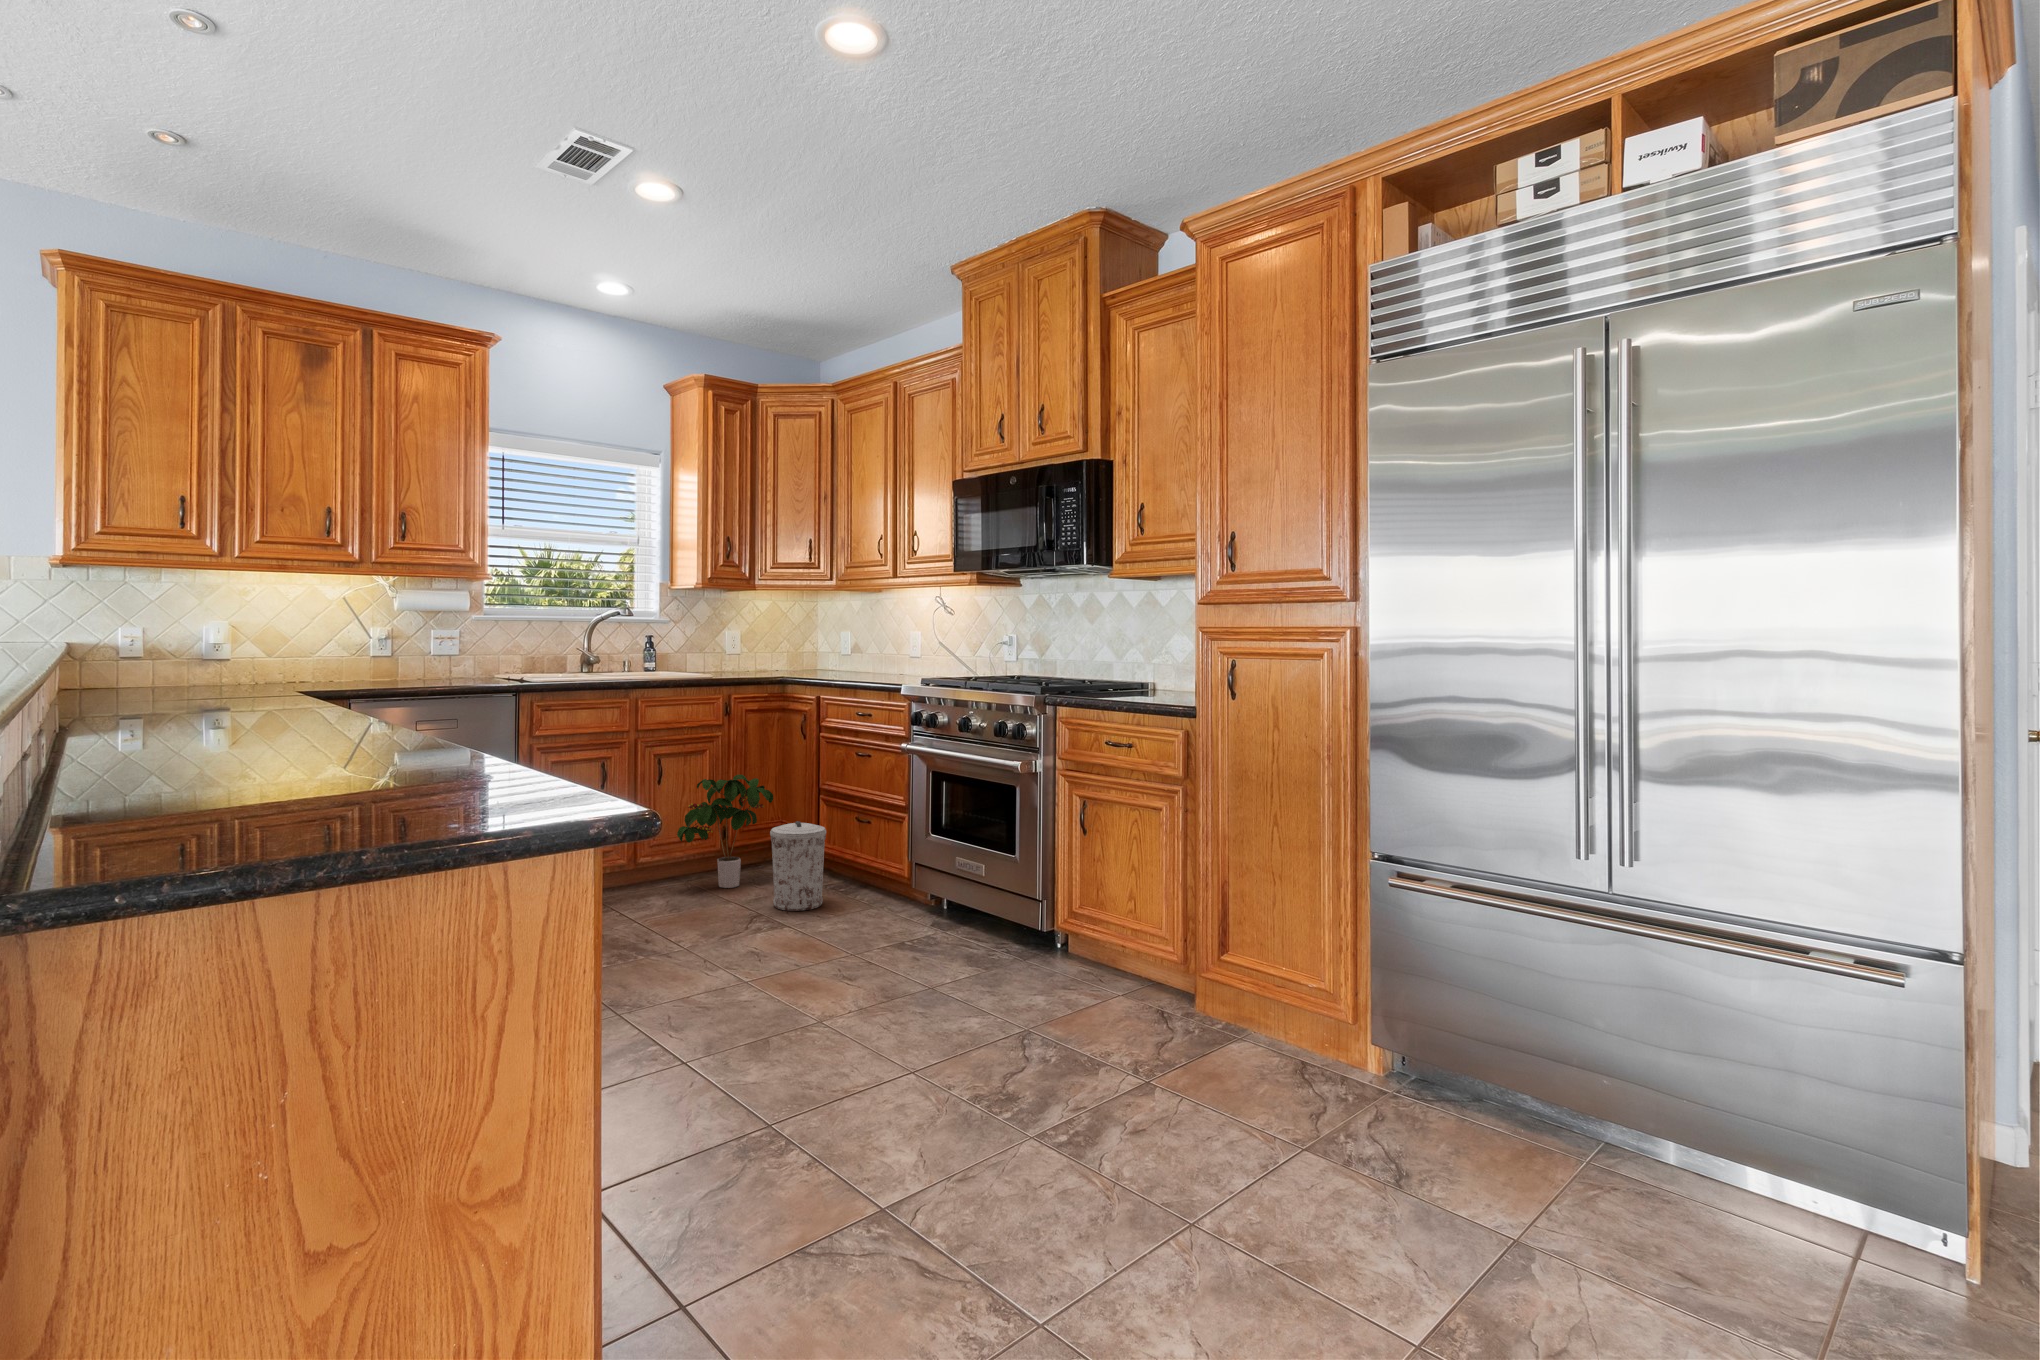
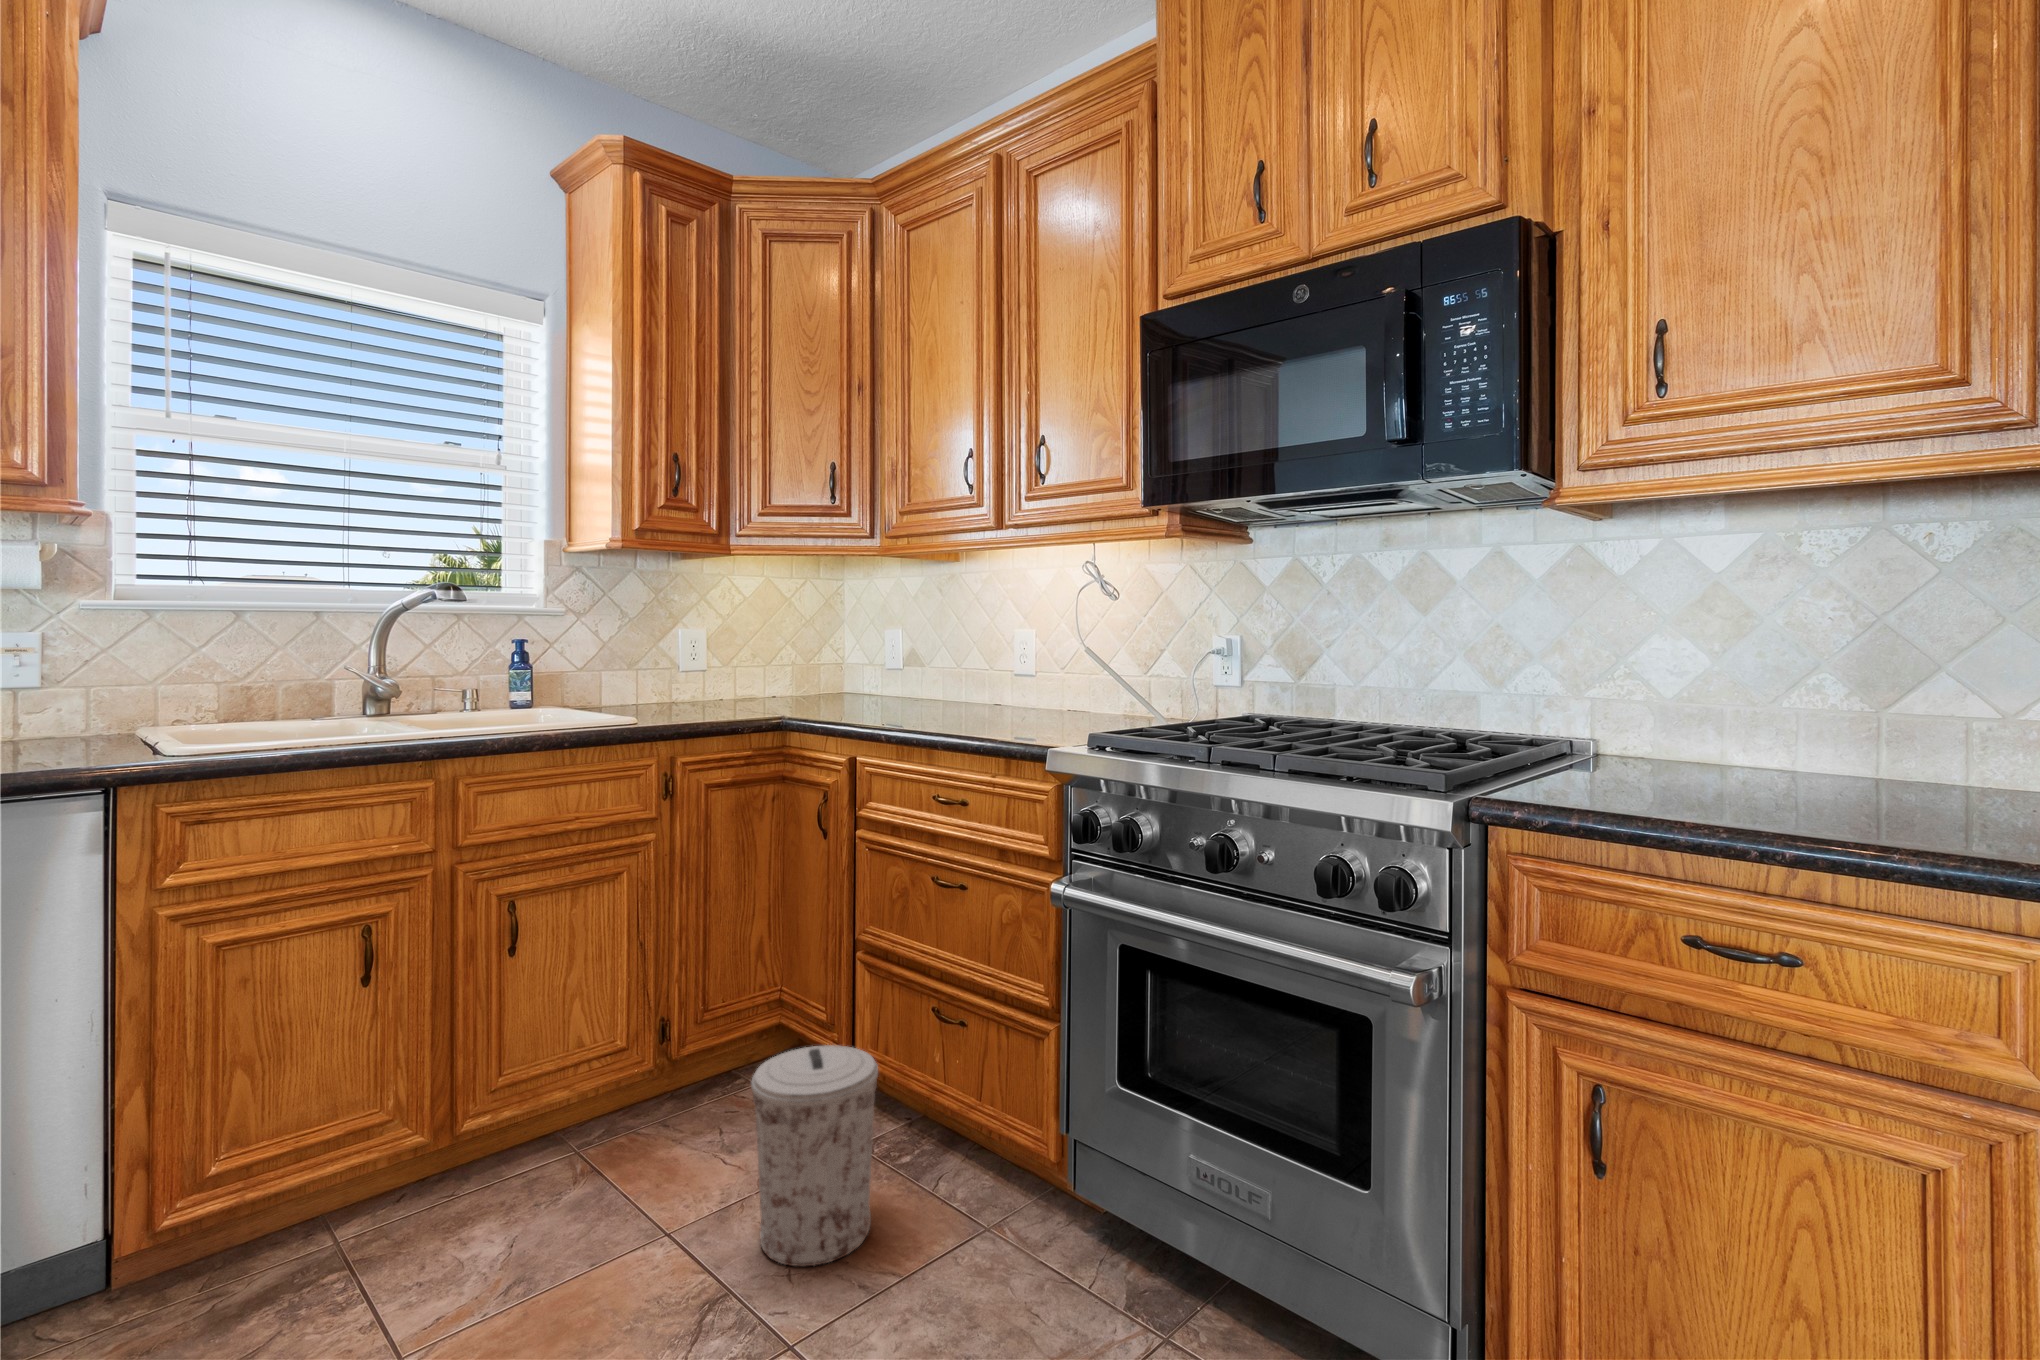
potted plant: present [677,775,773,888] -> none [546,924,762,1170]

